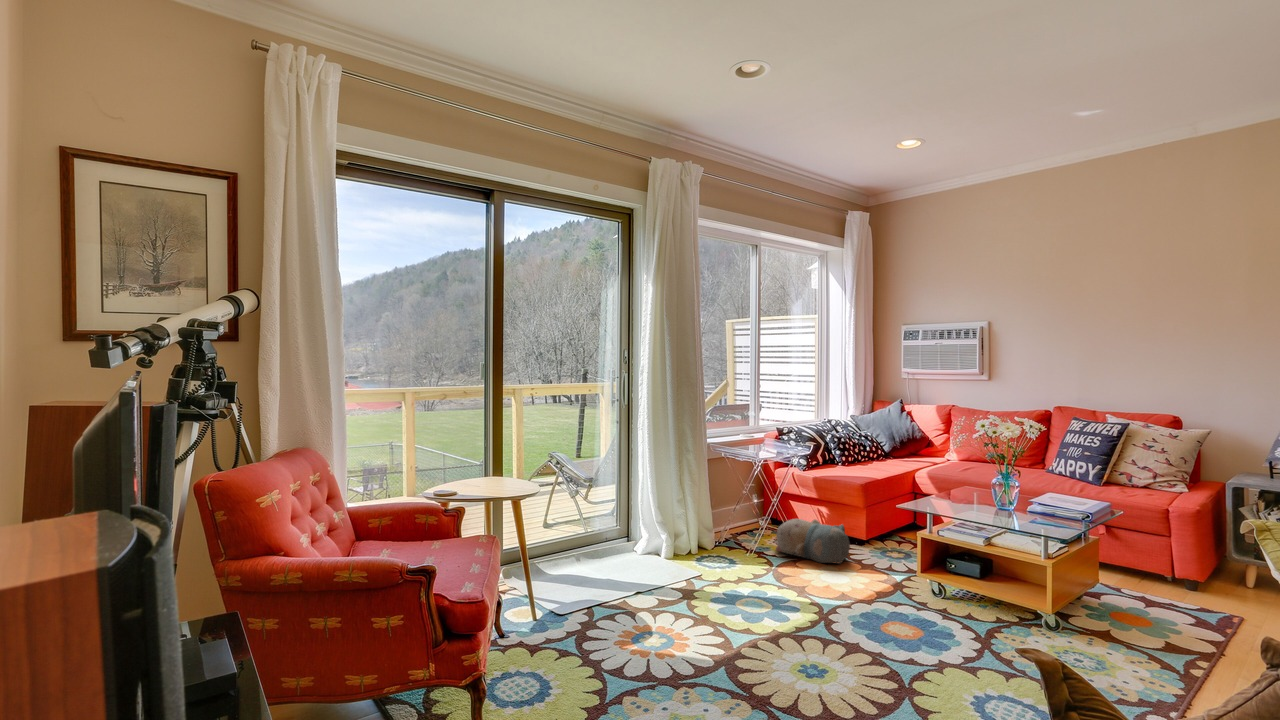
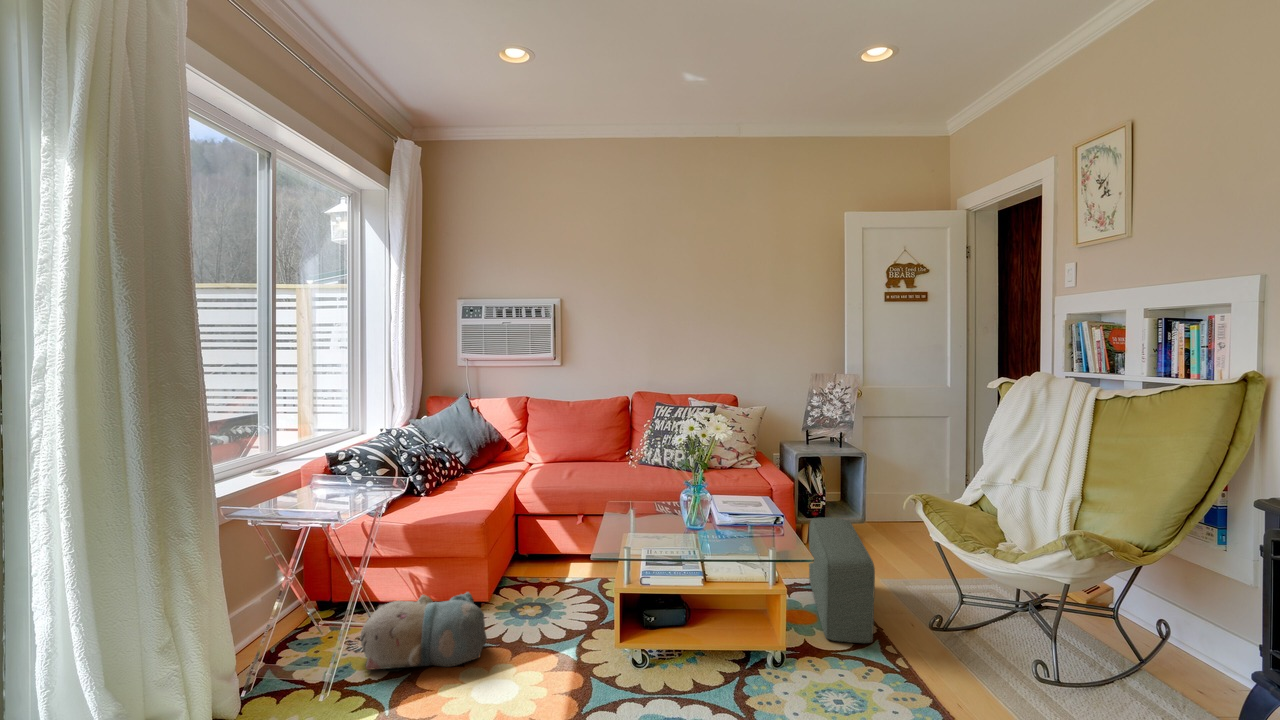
pouf: none [1134,541,1246,650] -> present [809,518,875,643]

